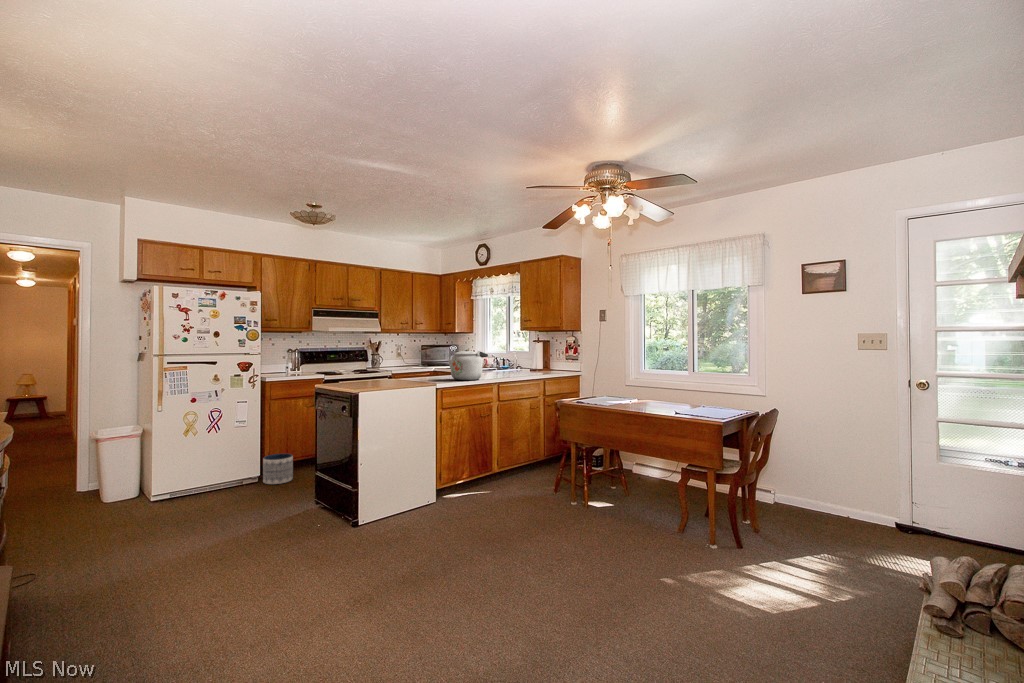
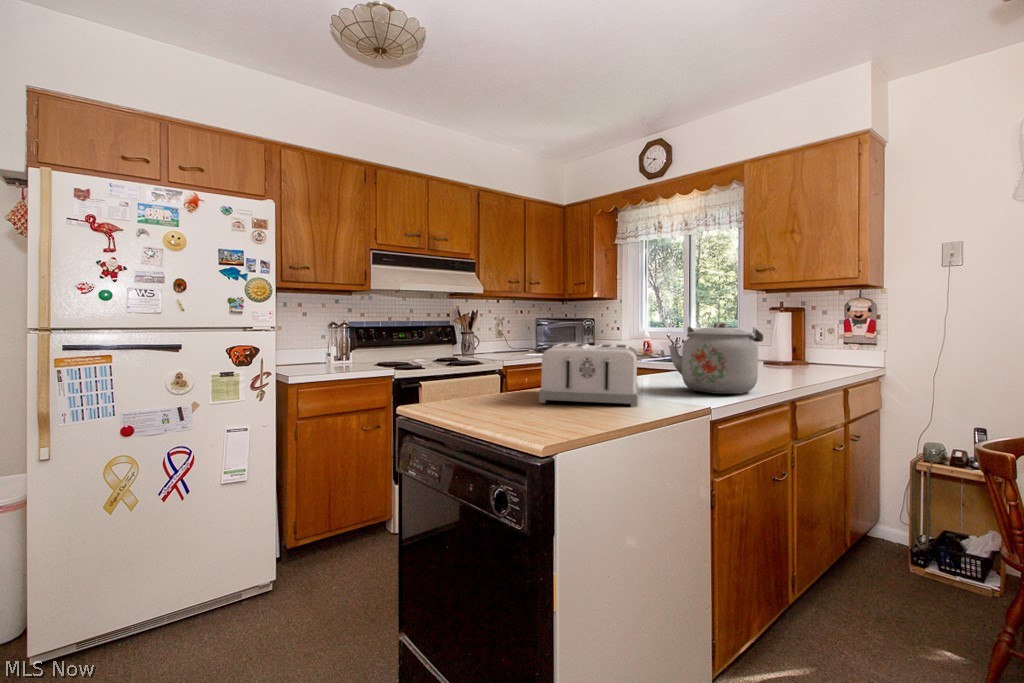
toaster: none [378,359,431,385] -> present [539,343,638,407]
planter: present [263,454,293,484] -> none [282,526,340,597]

